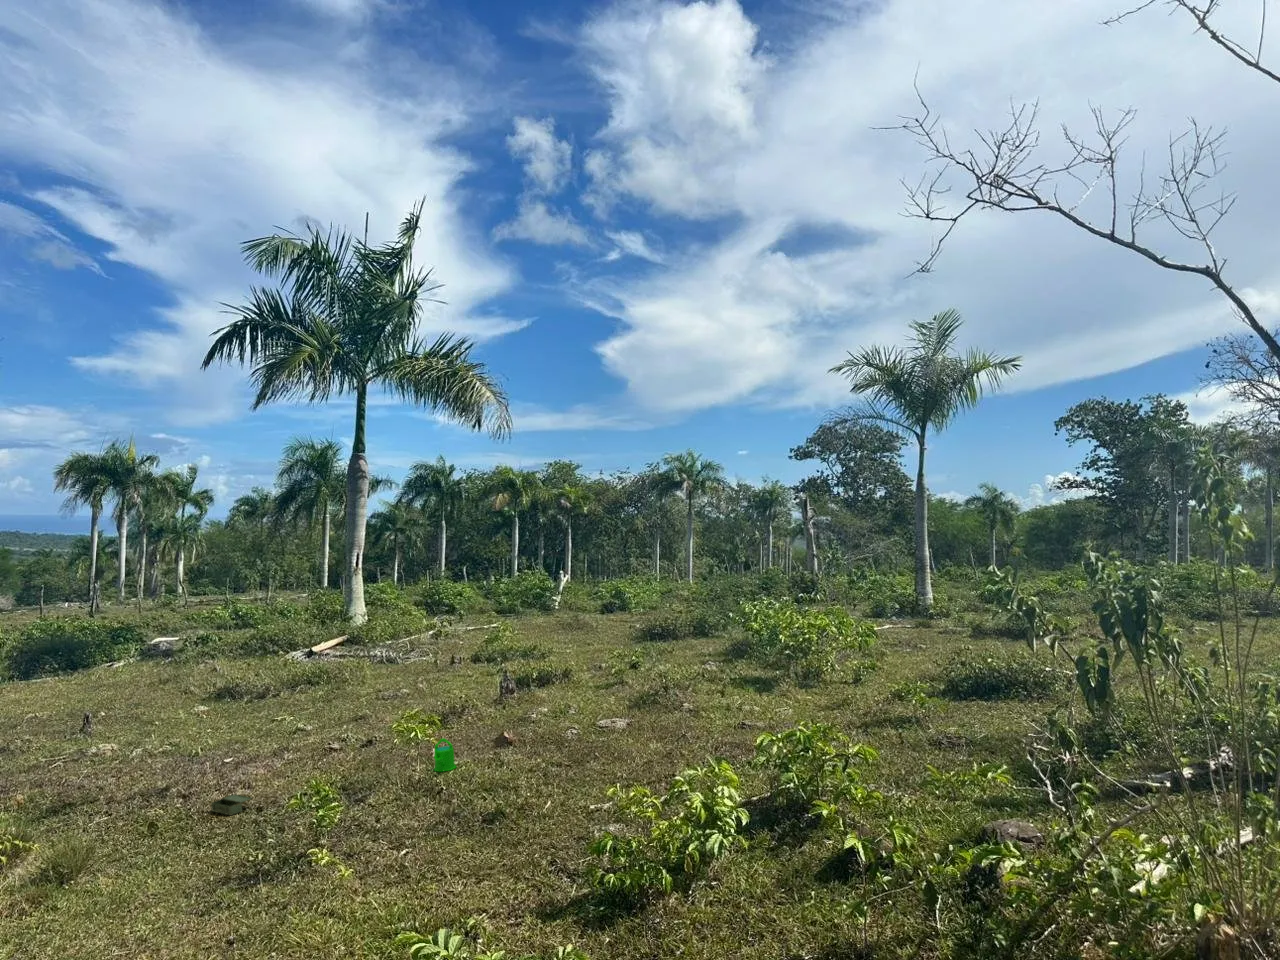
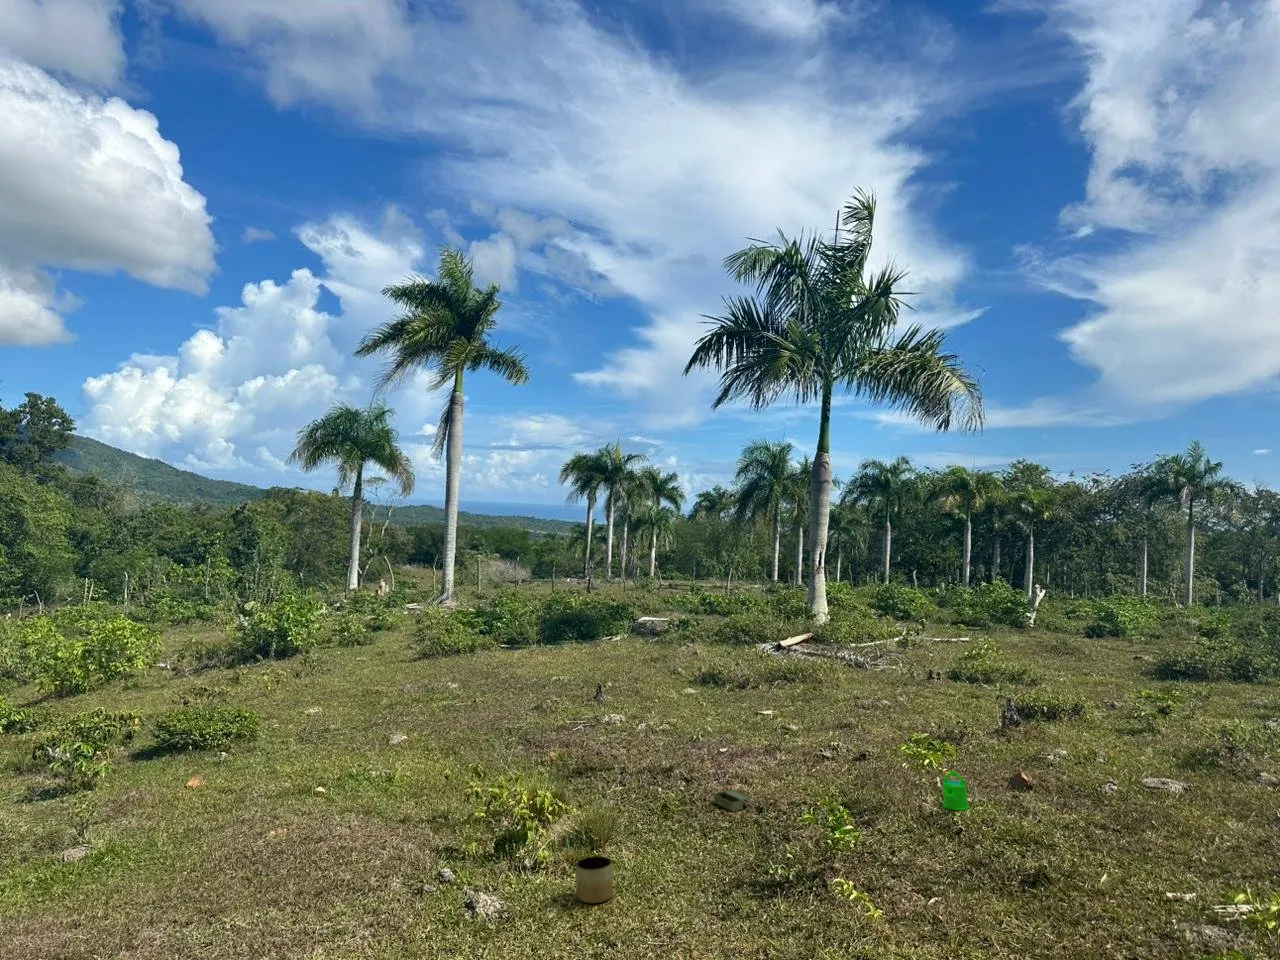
planter: none [31,884,79,936] -> present [576,856,613,904]

